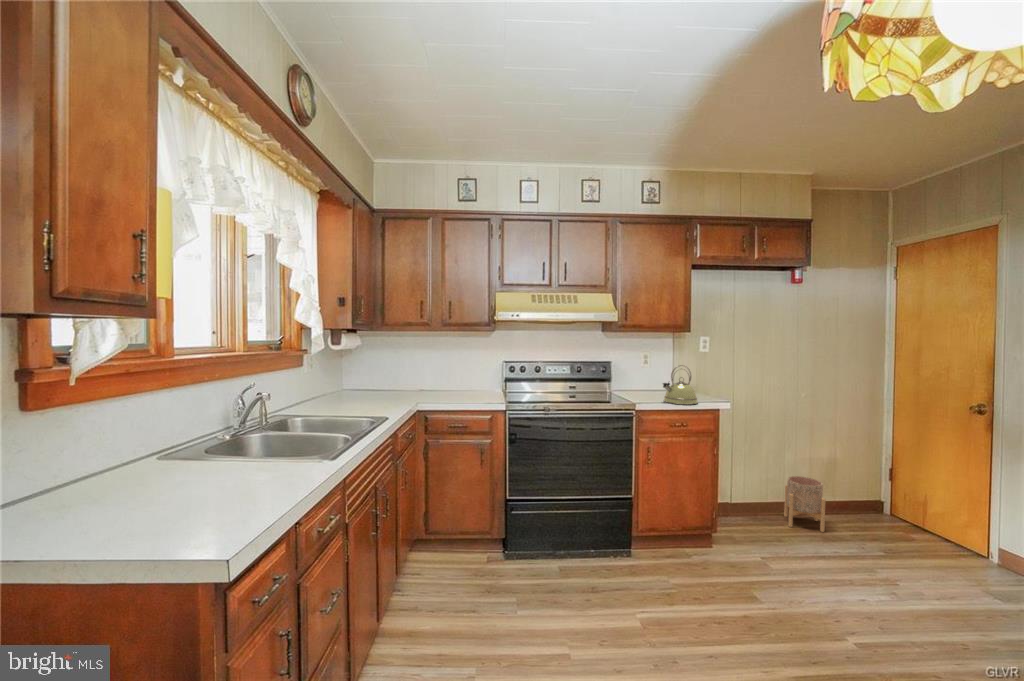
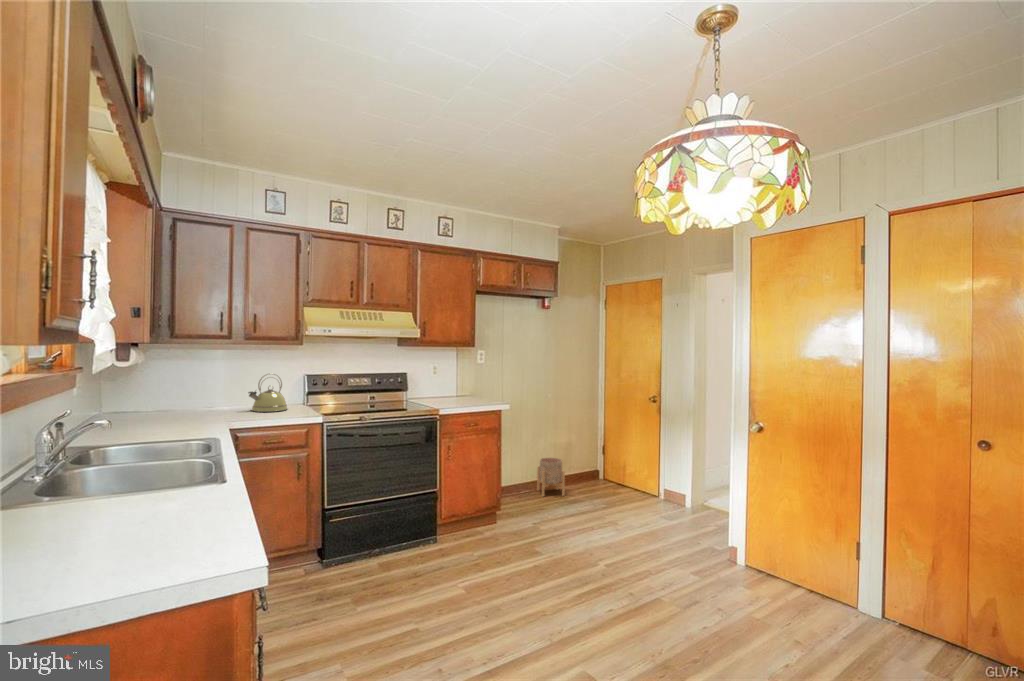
kettle: present [663,365,698,405] -> present [248,374,287,412]

